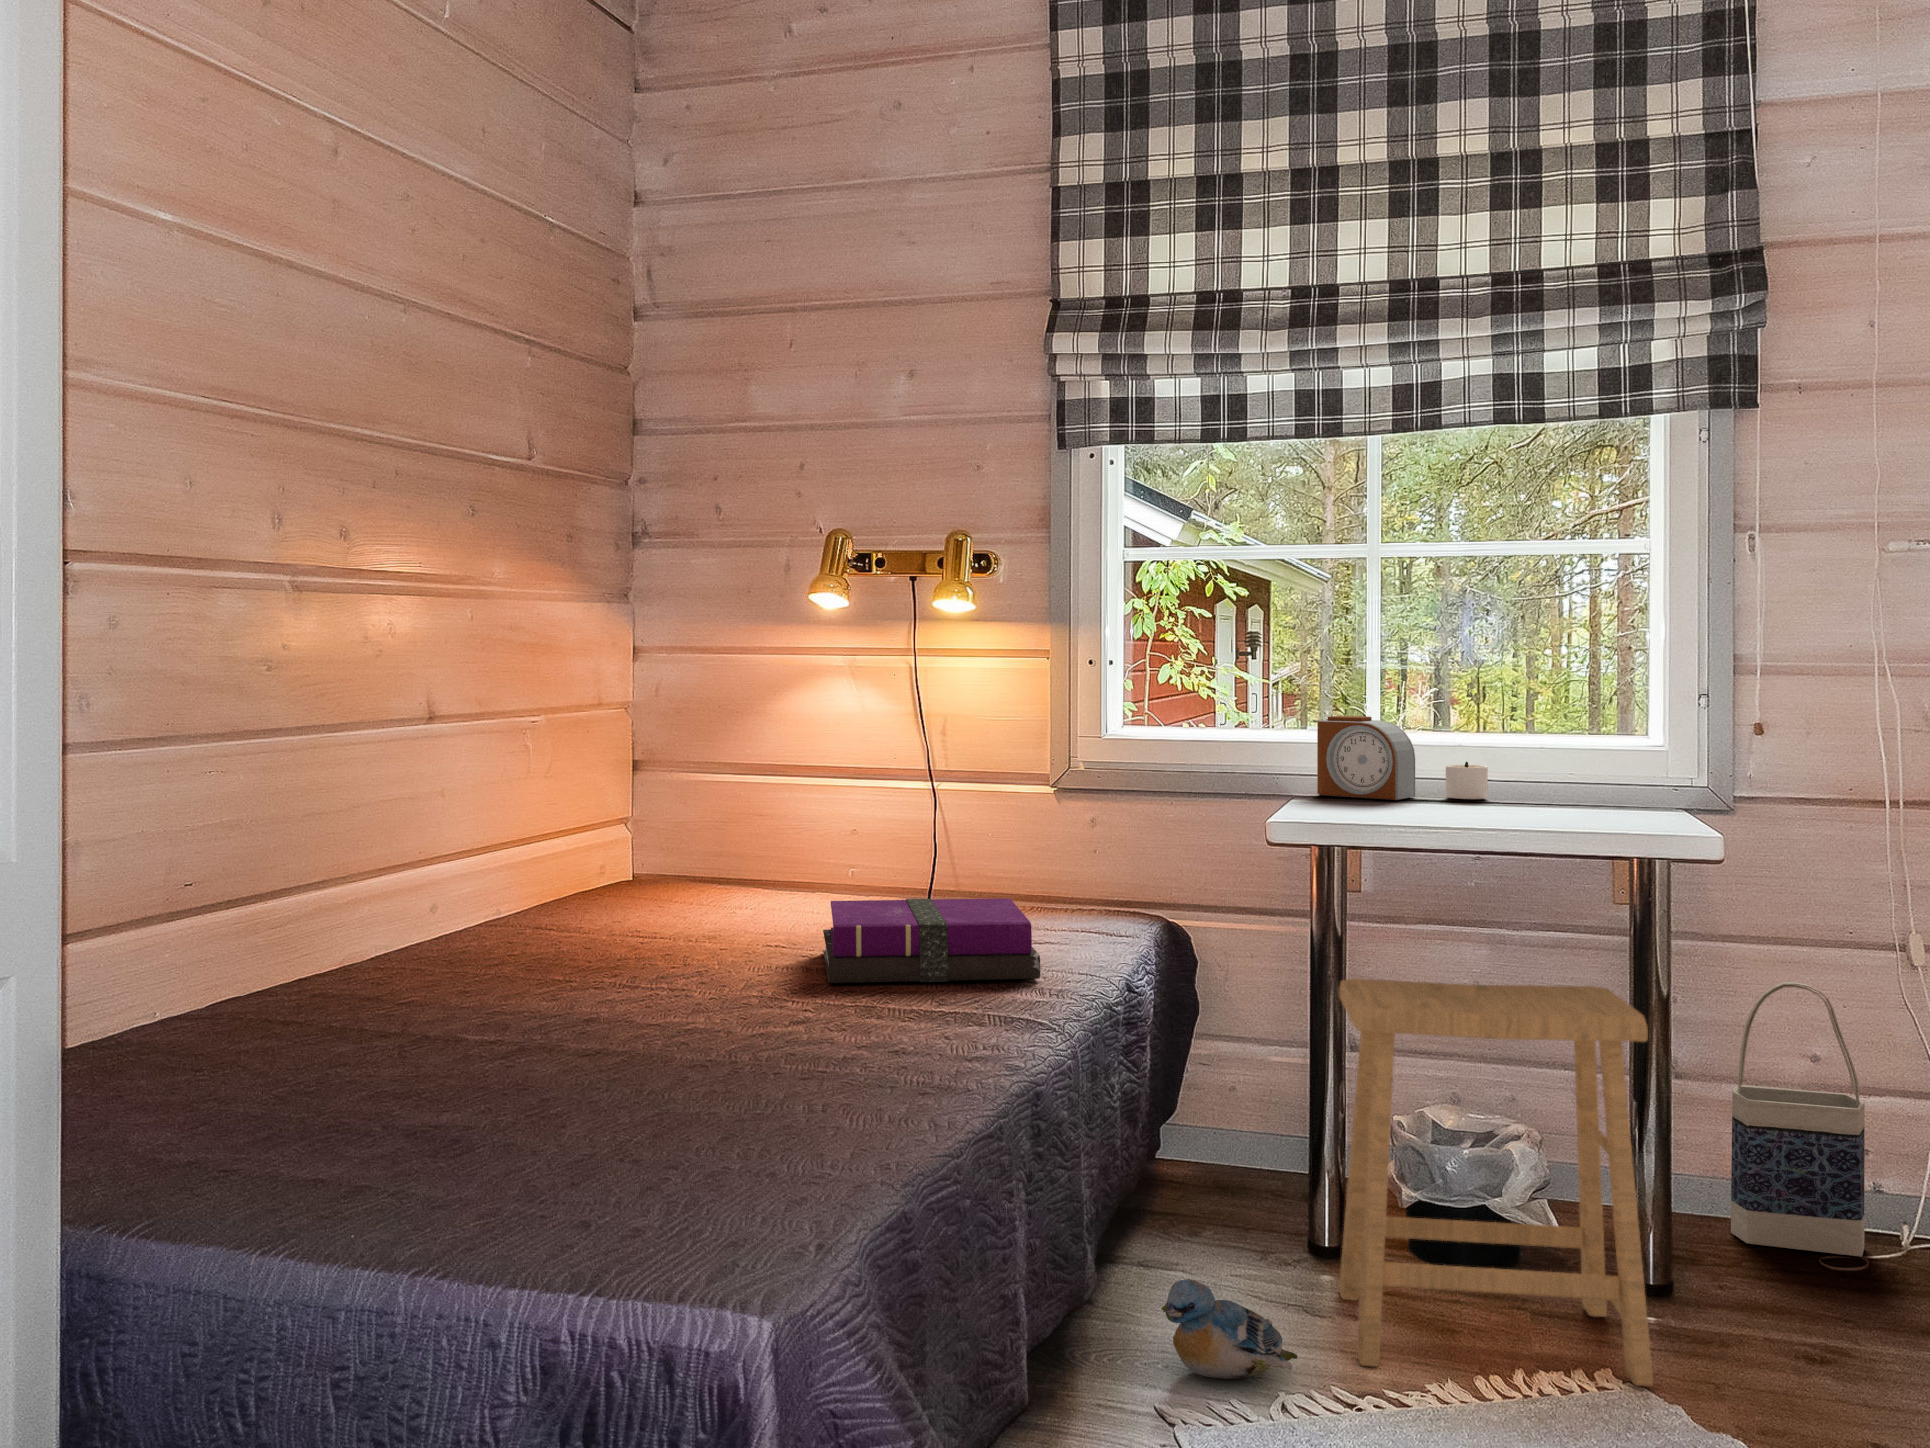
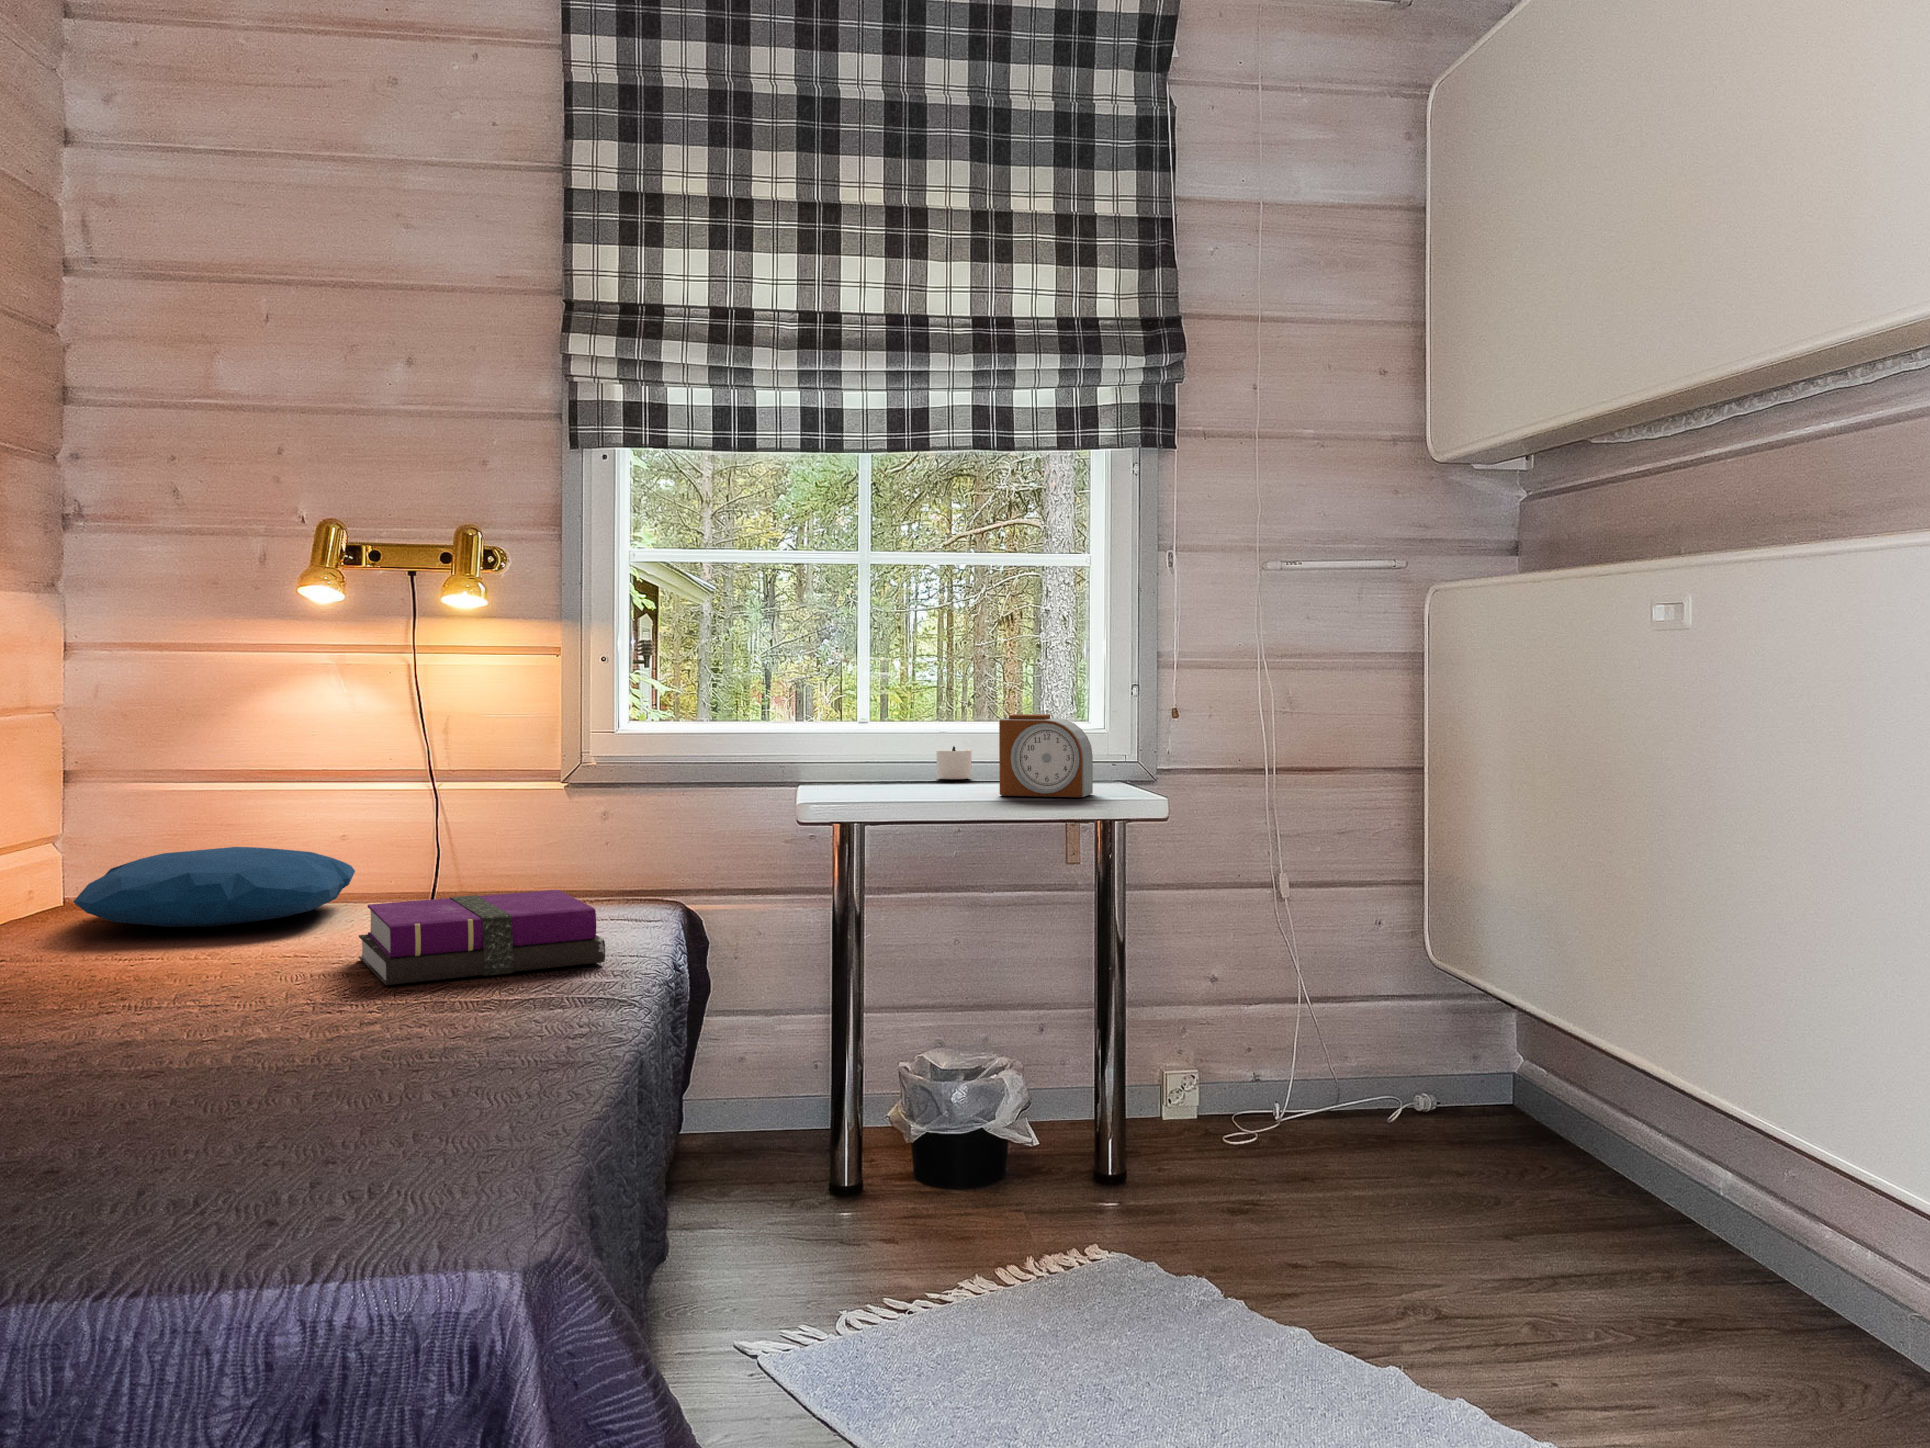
alarm clock: present [1317,716,1415,800] -> present [999,714,1093,797]
pillow: none [615,837,854,906] -> present [73,847,355,927]
footstool: present [1339,979,1653,1386] -> none [869,929,1129,1279]
bag: present [1731,982,1865,1257] -> none [1163,917,1255,1134]
plush toy: present [1161,1279,1297,1379] -> none [730,1226,850,1313]

